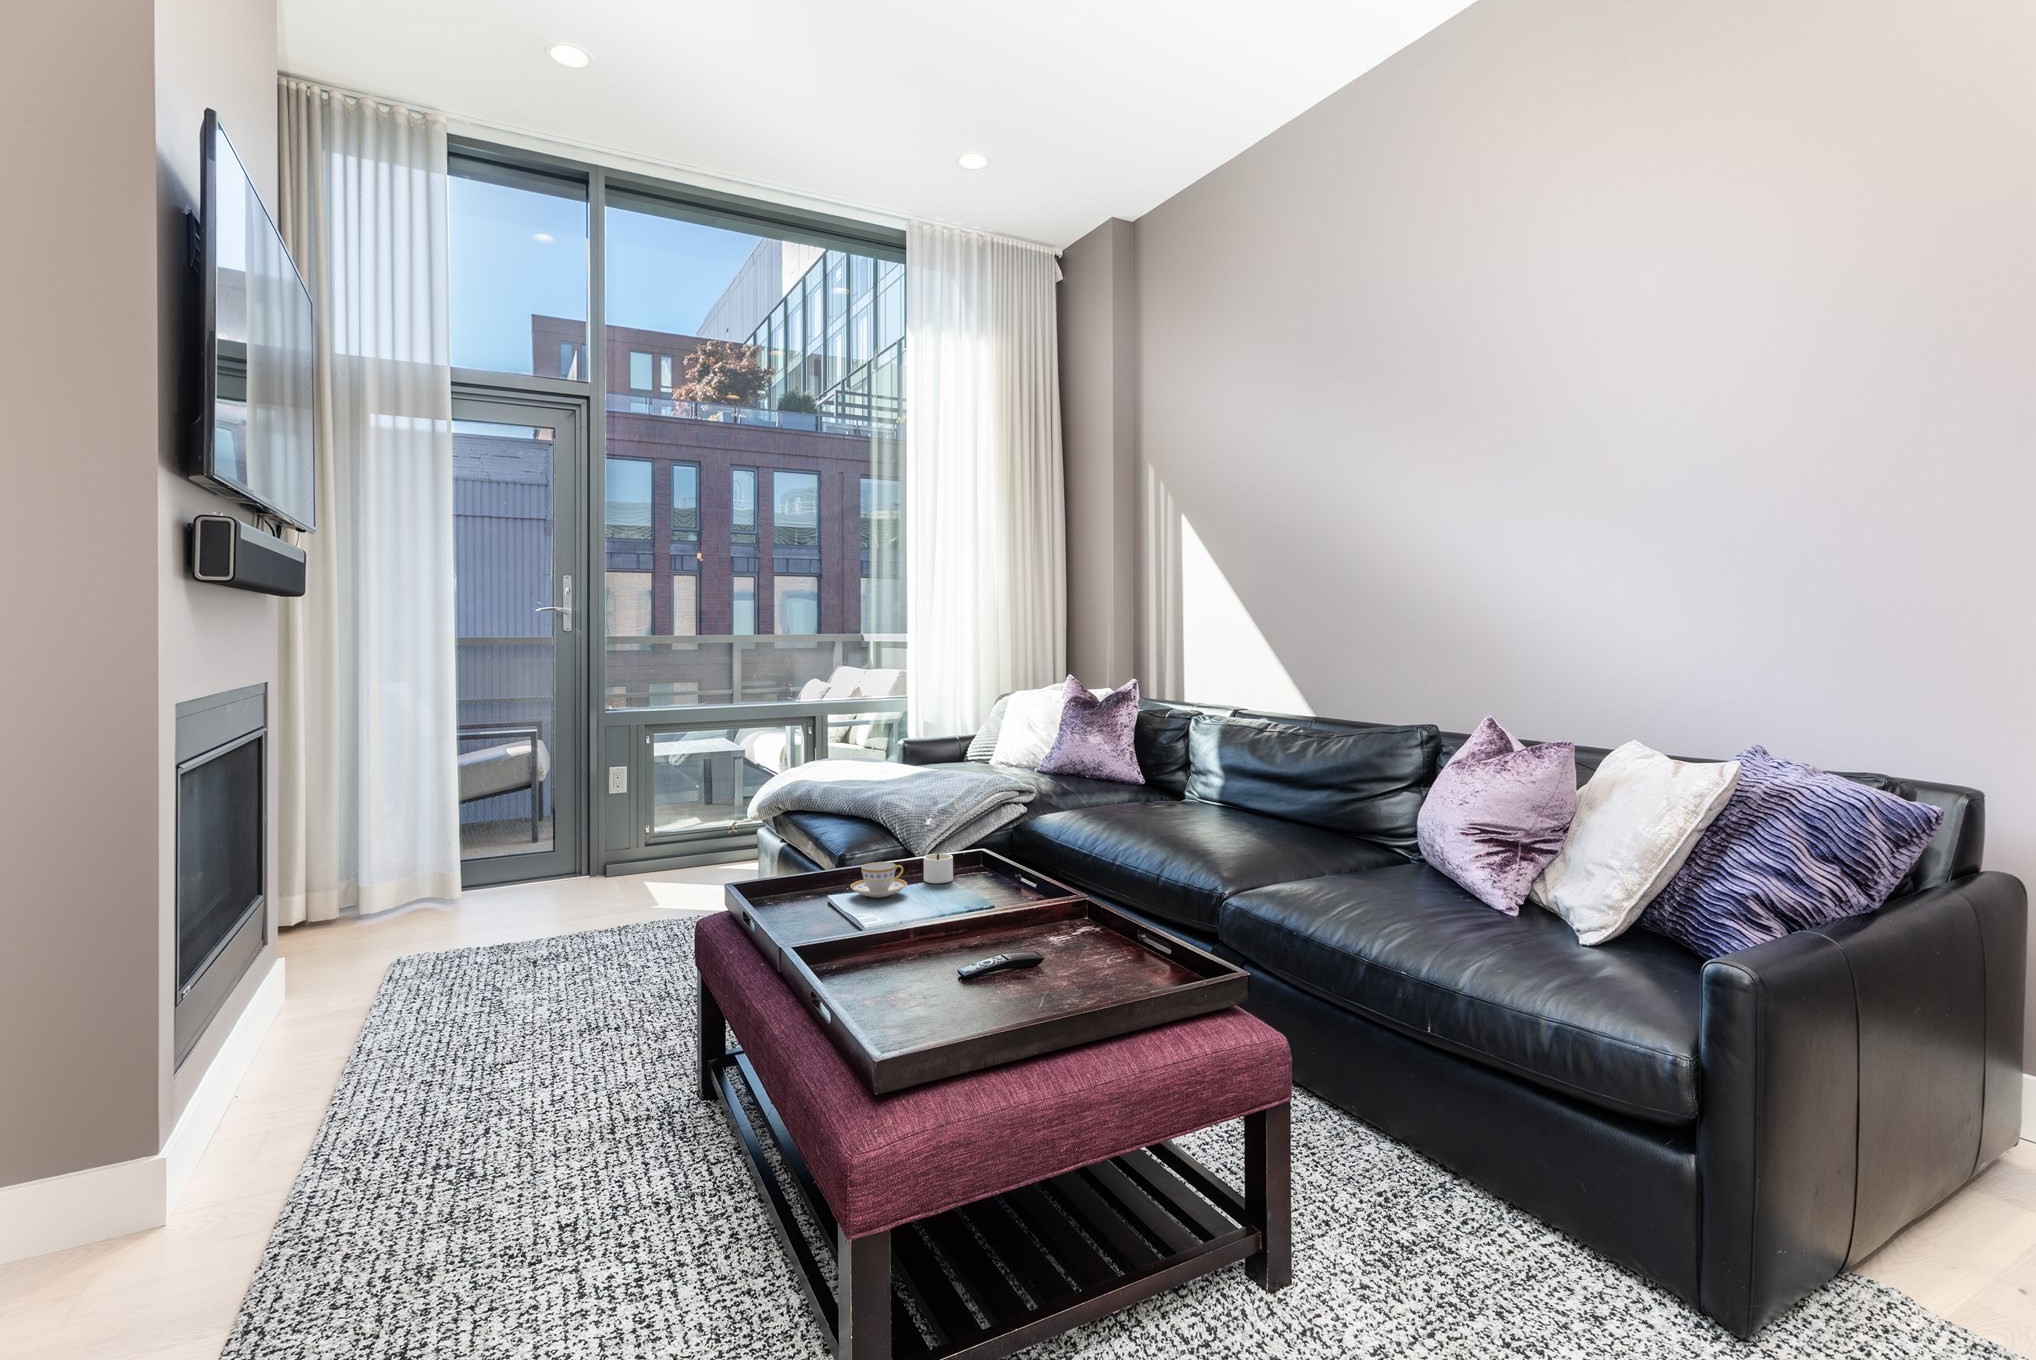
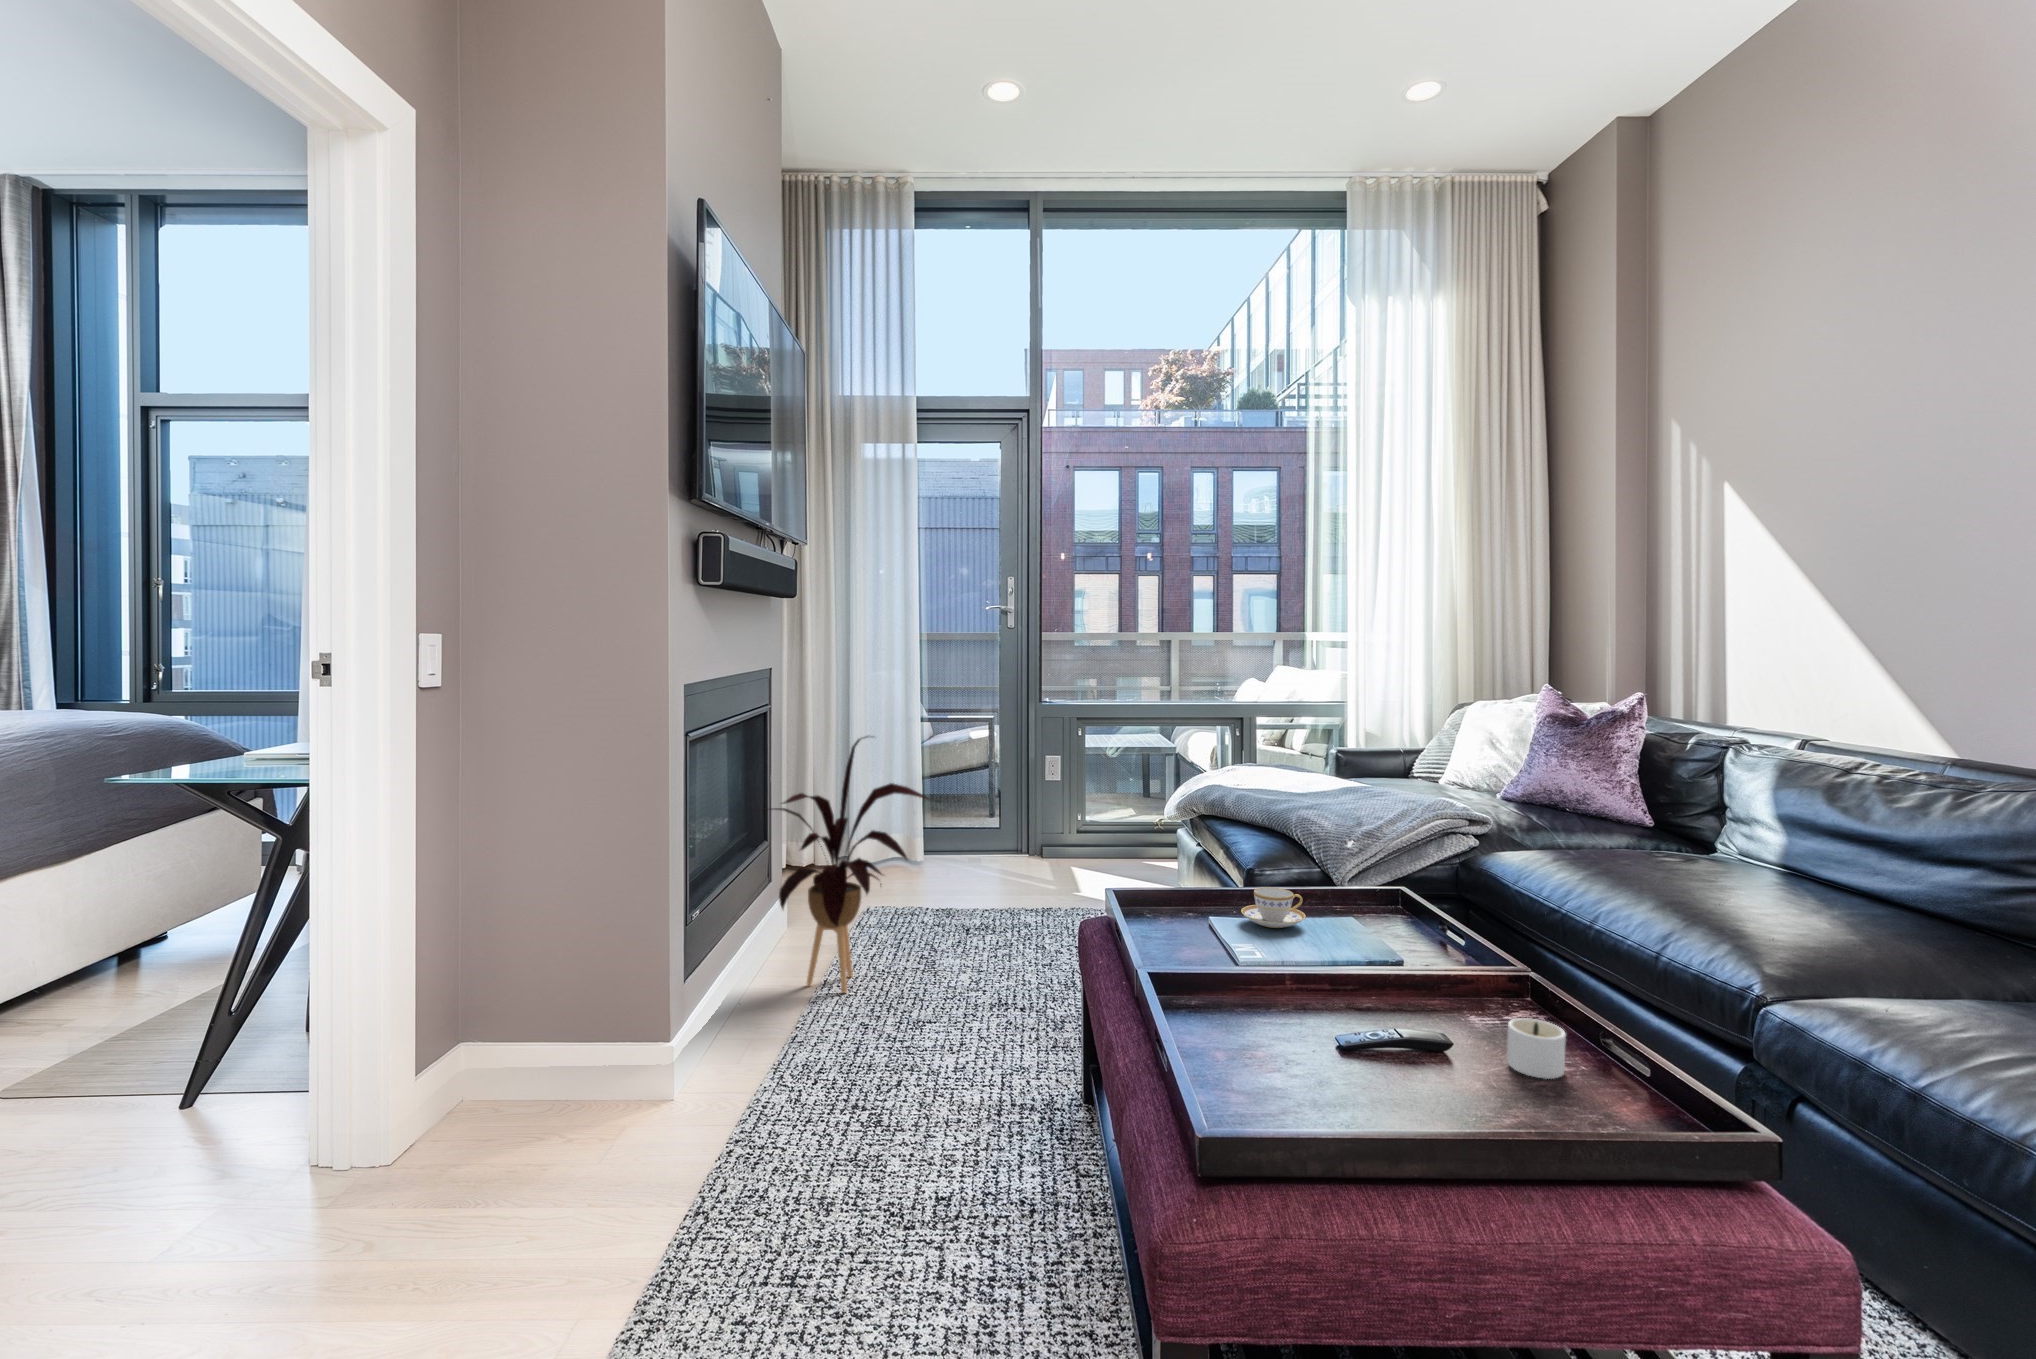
house plant: none [247,758,493,1057] -> present [773,737,928,993]
candle: present [924,853,953,883] -> present [1507,1018,1566,1079]

